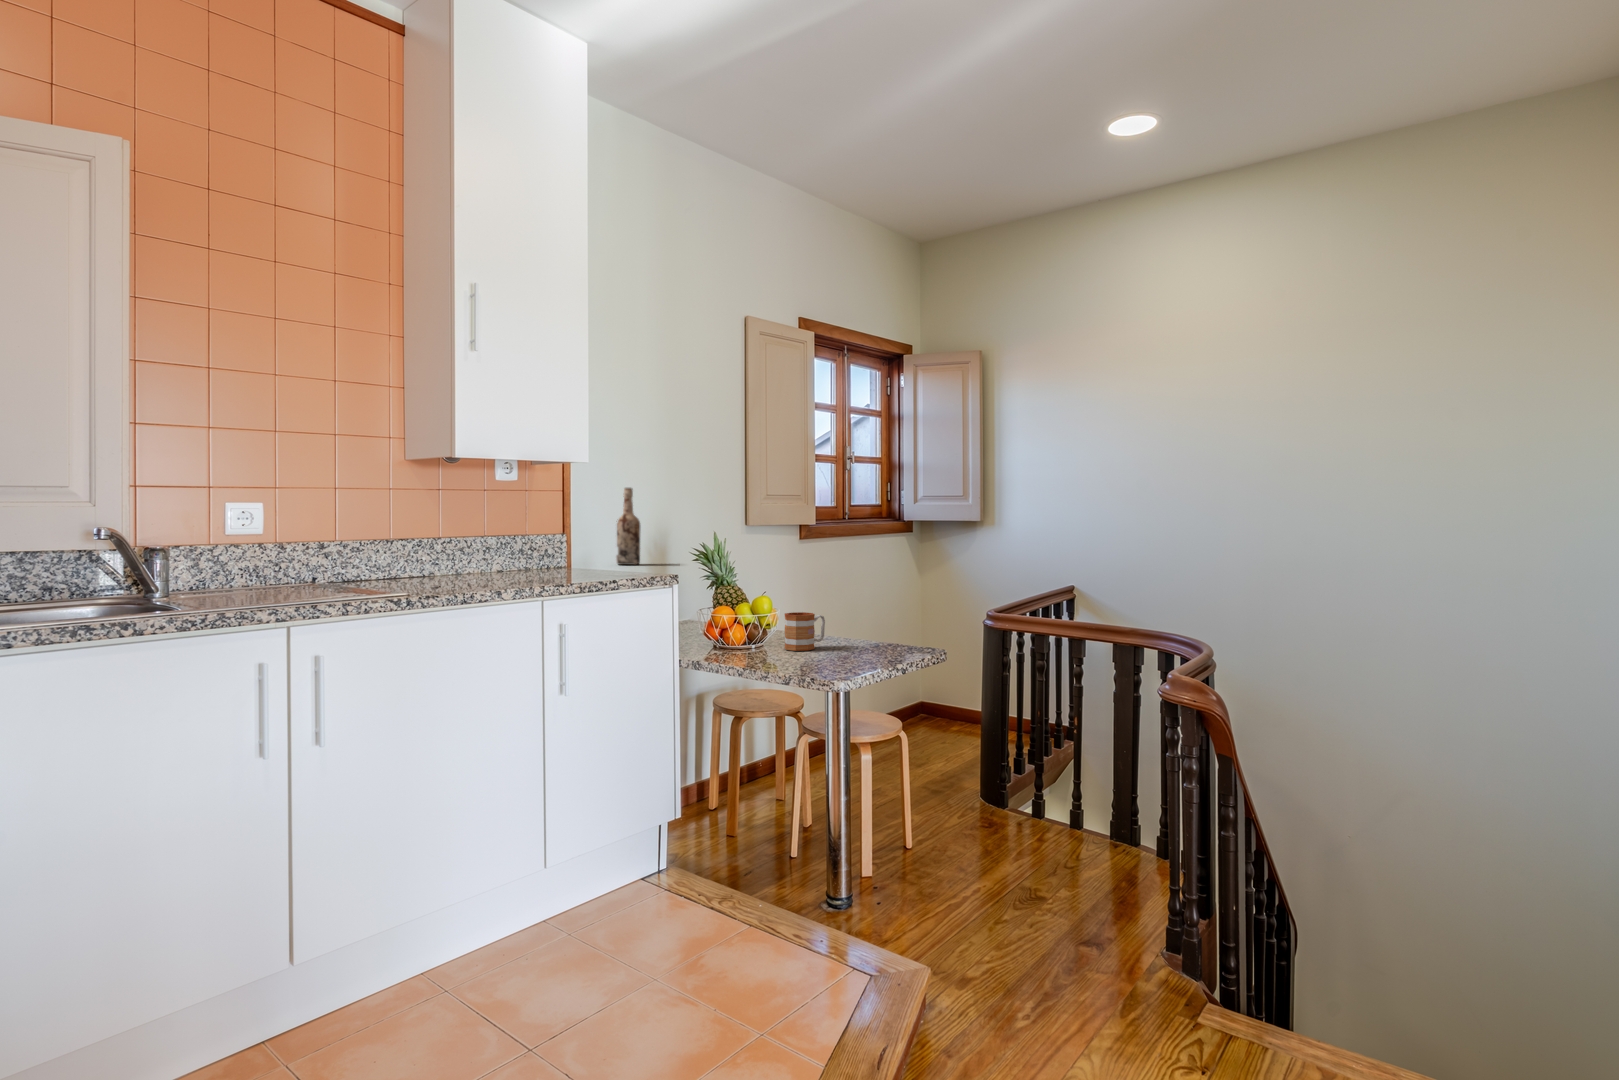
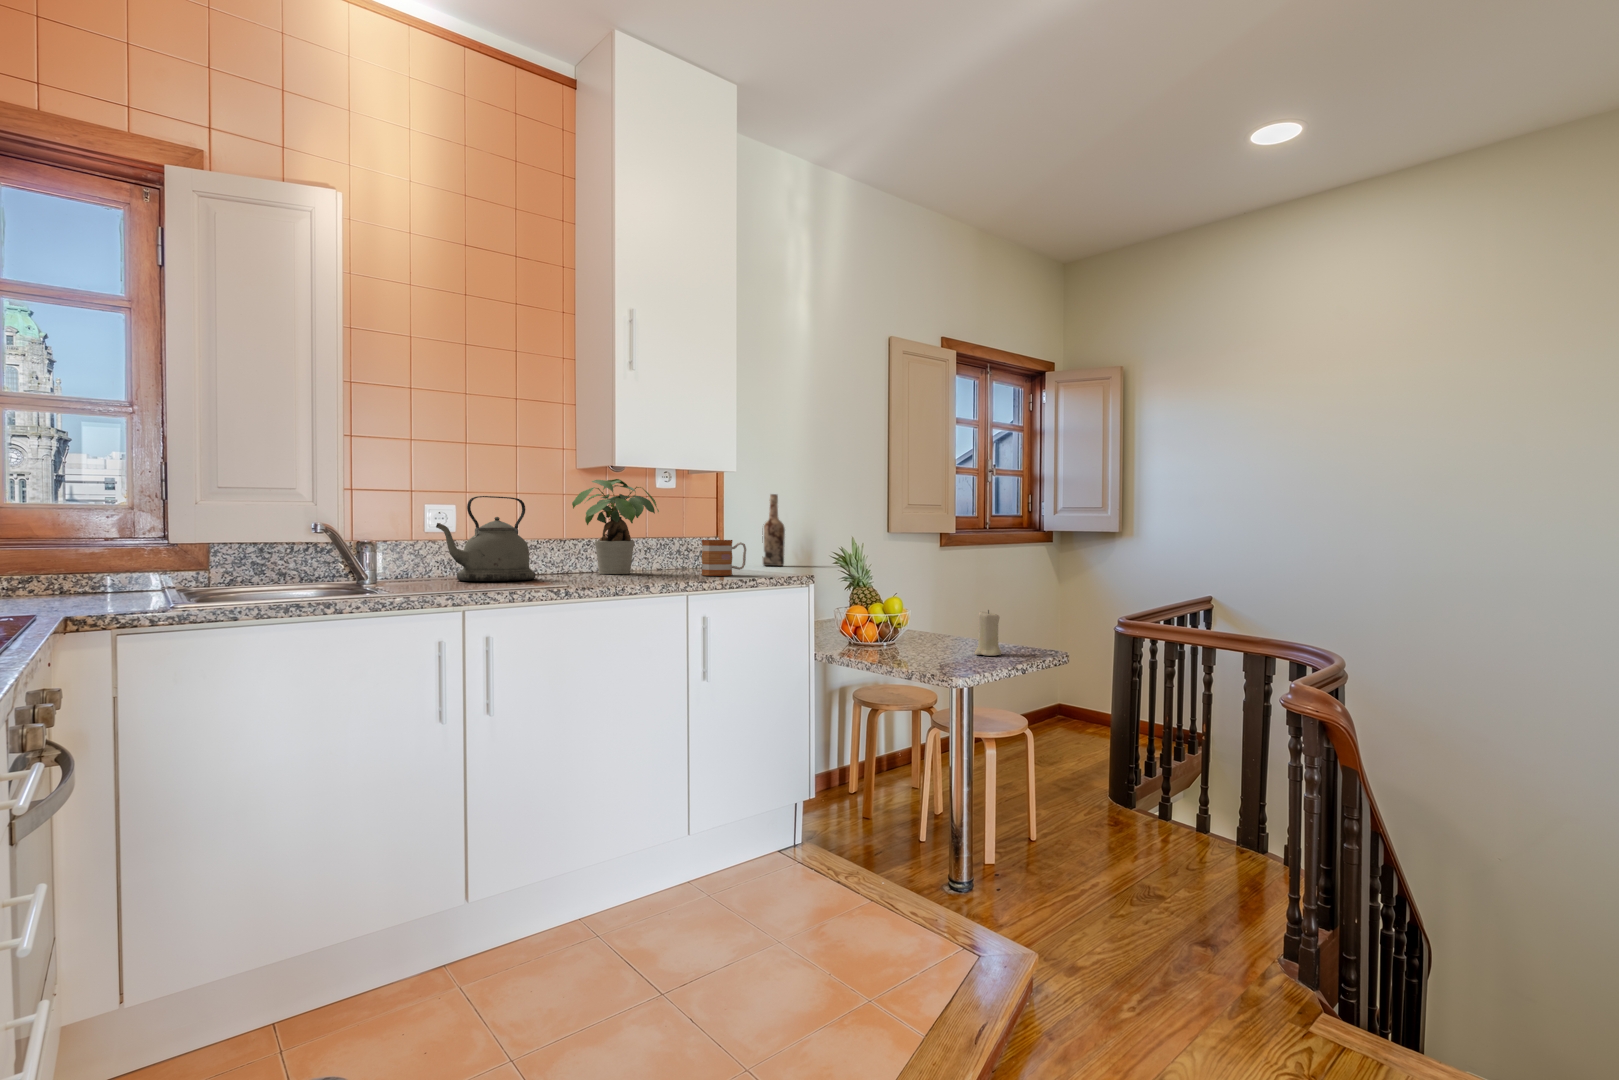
potted plant: none [404,473,503,578] -> present [572,479,659,574]
kettle: none [244,494,365,591] -> present [436,496,535,581]
candle: none [841,608,868,654] -> present [974,610,1002,656]
mug: present [784,612,825,651] -> present [702,540,746,576]

